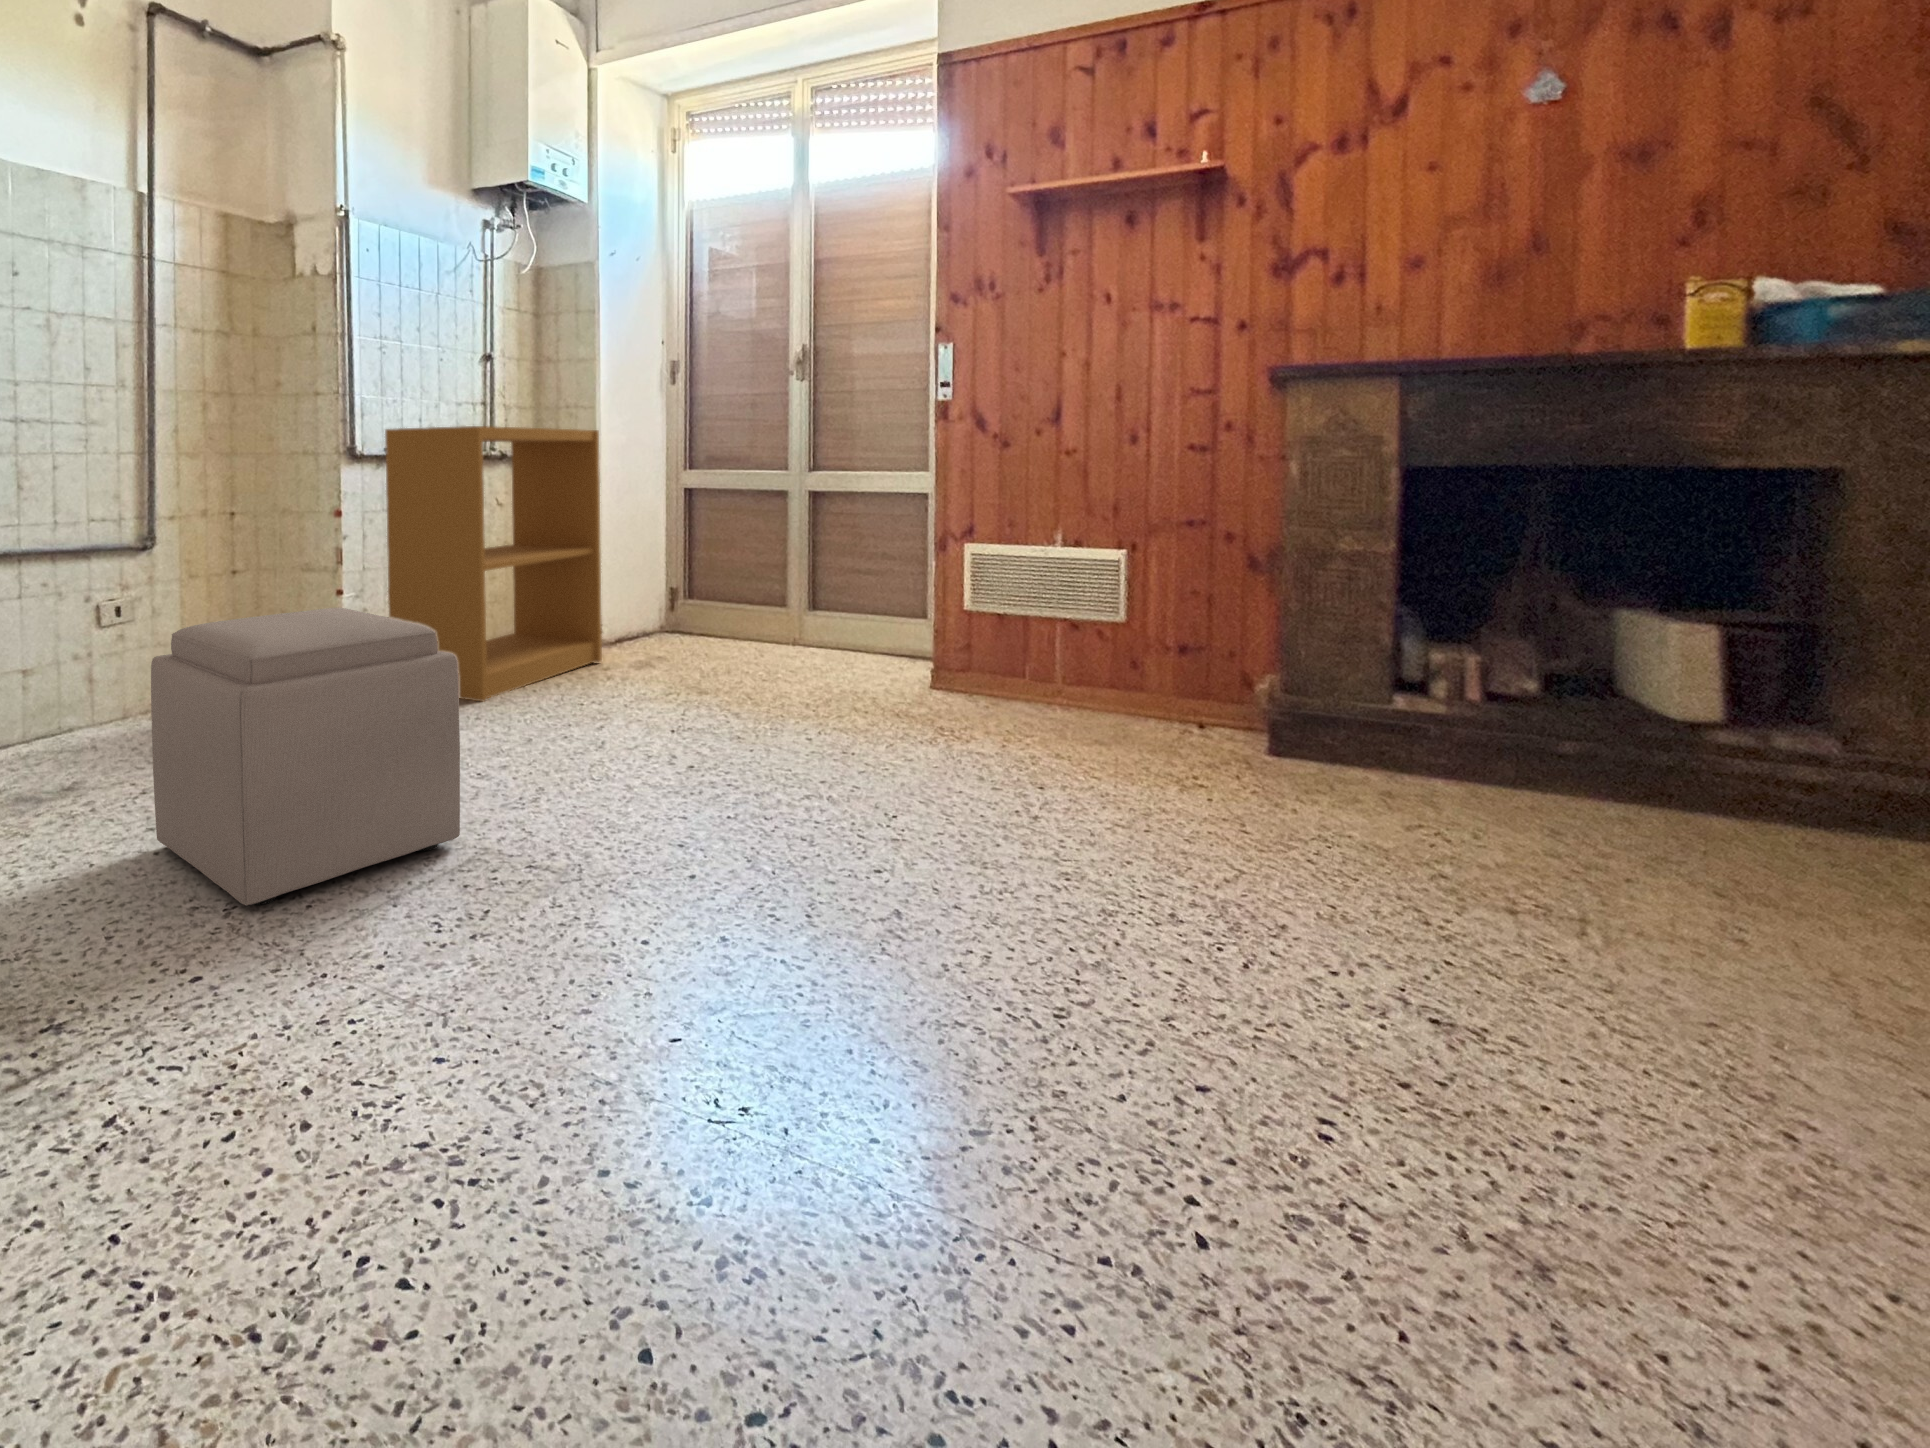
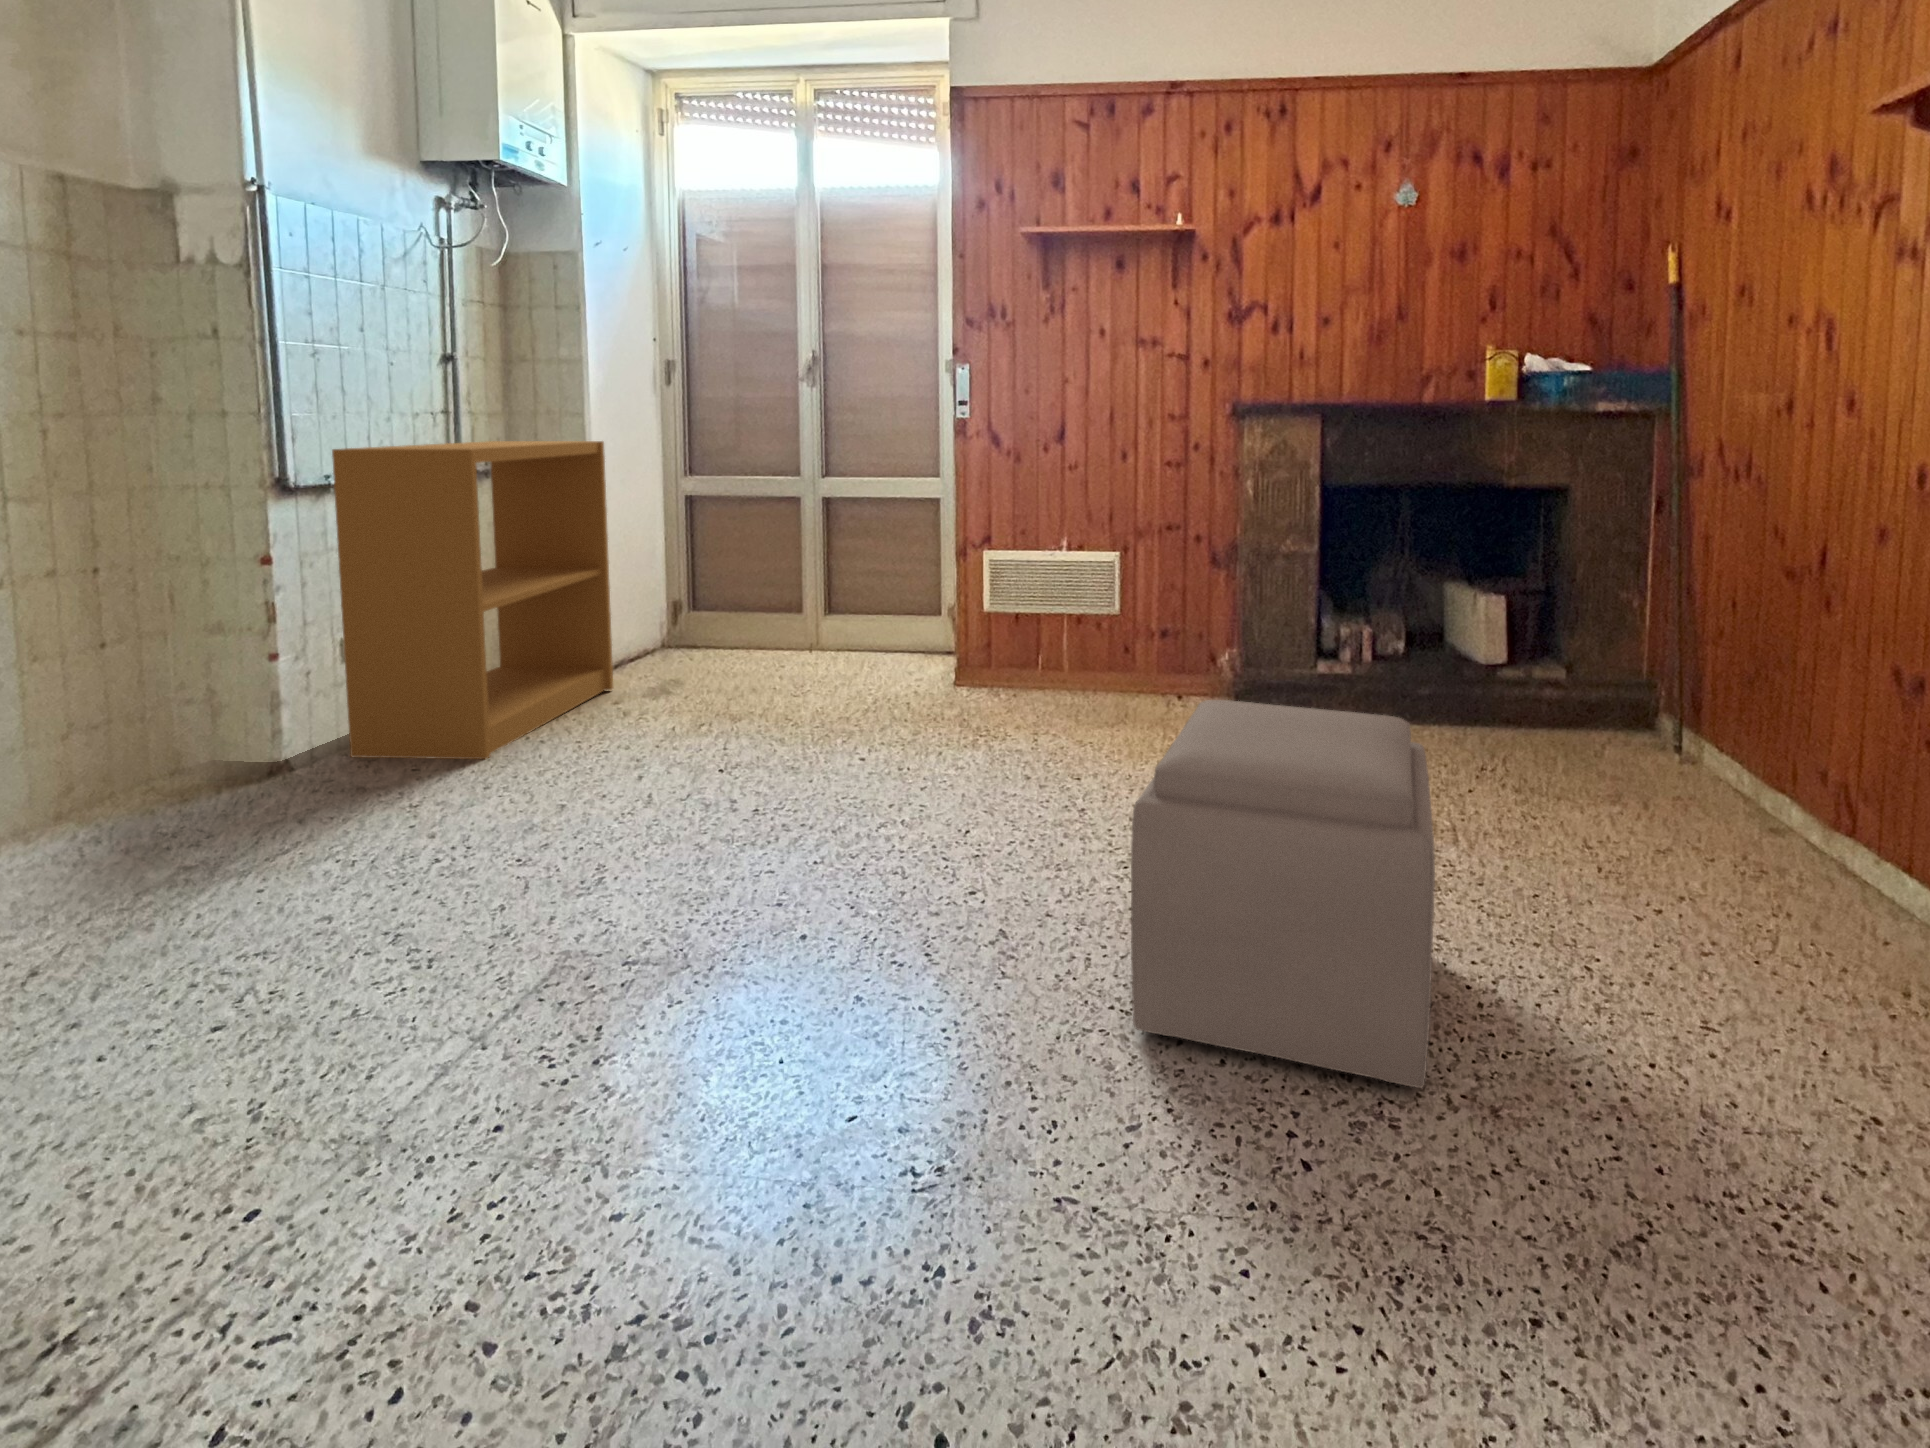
ottoman: present [151,608,460,906] -> present [1131,700,1435,1088]

